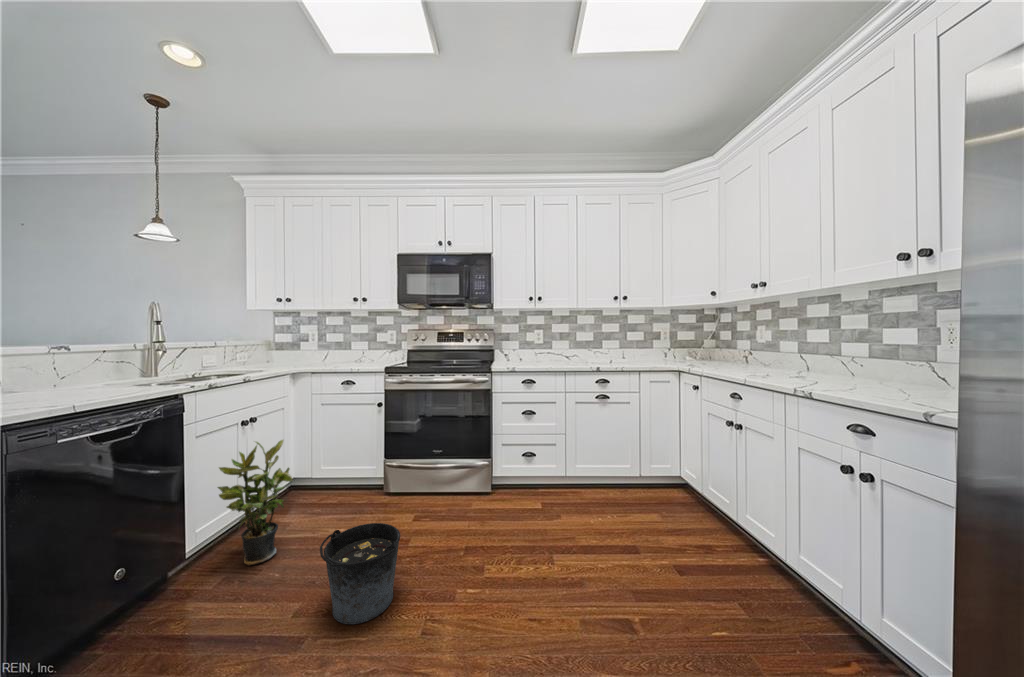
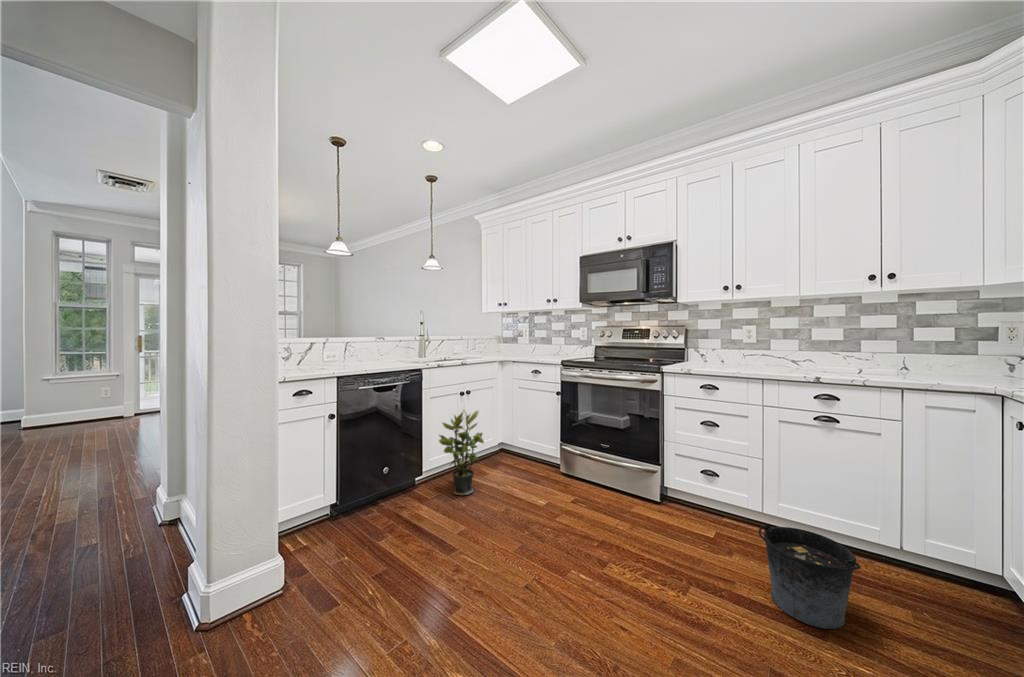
bucket: present [320,523,400,624] -> present [758,524,861,629]

